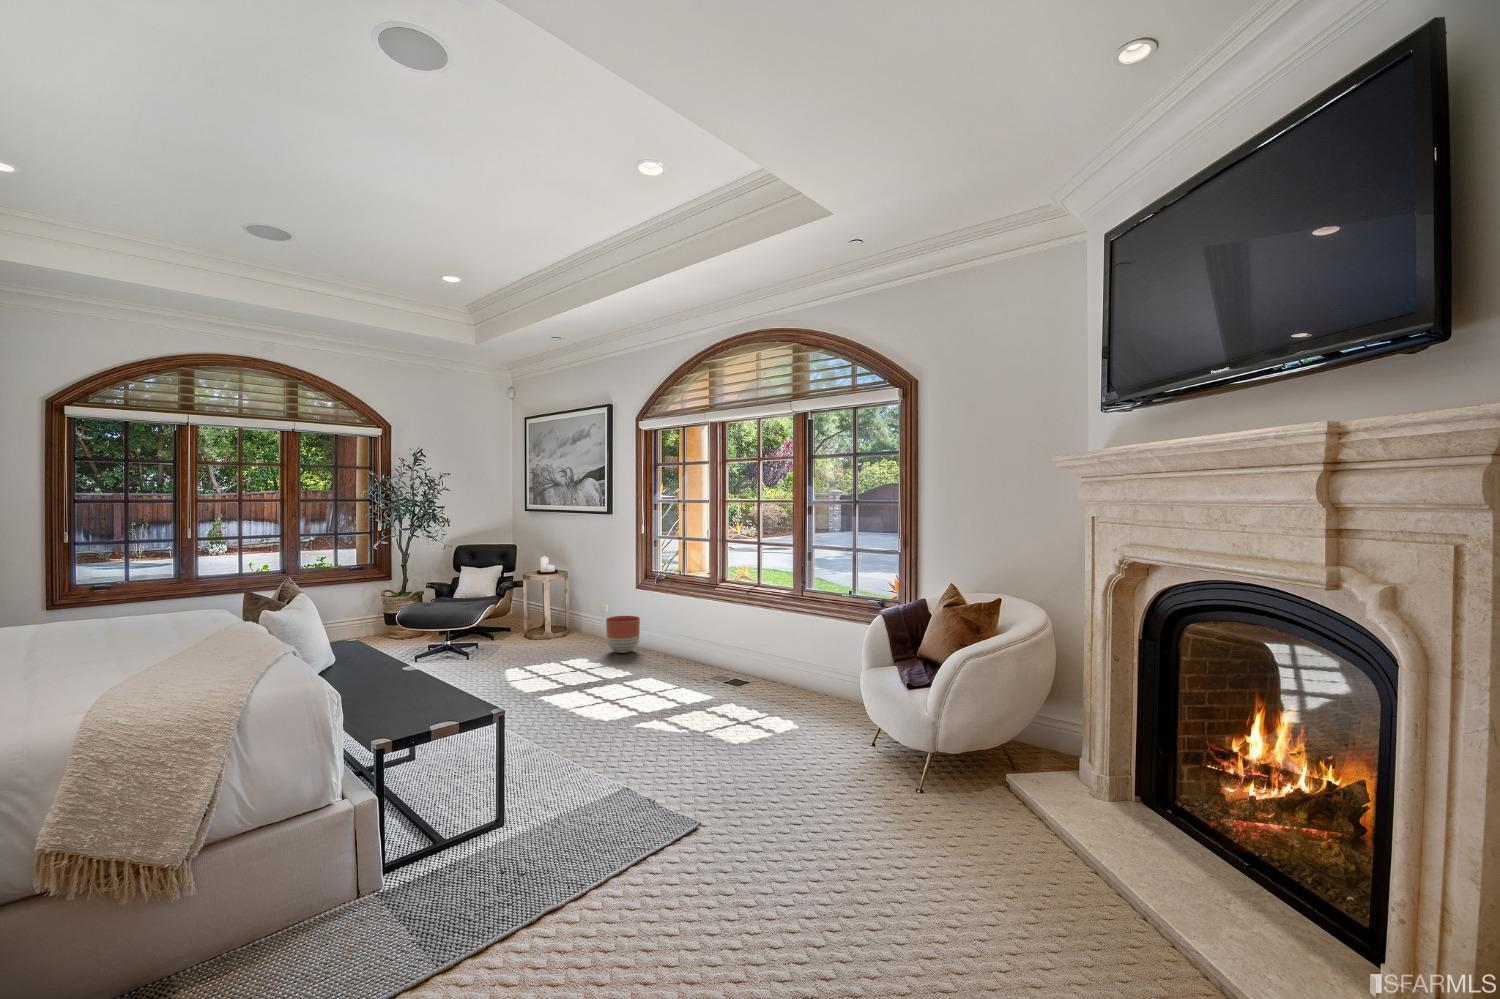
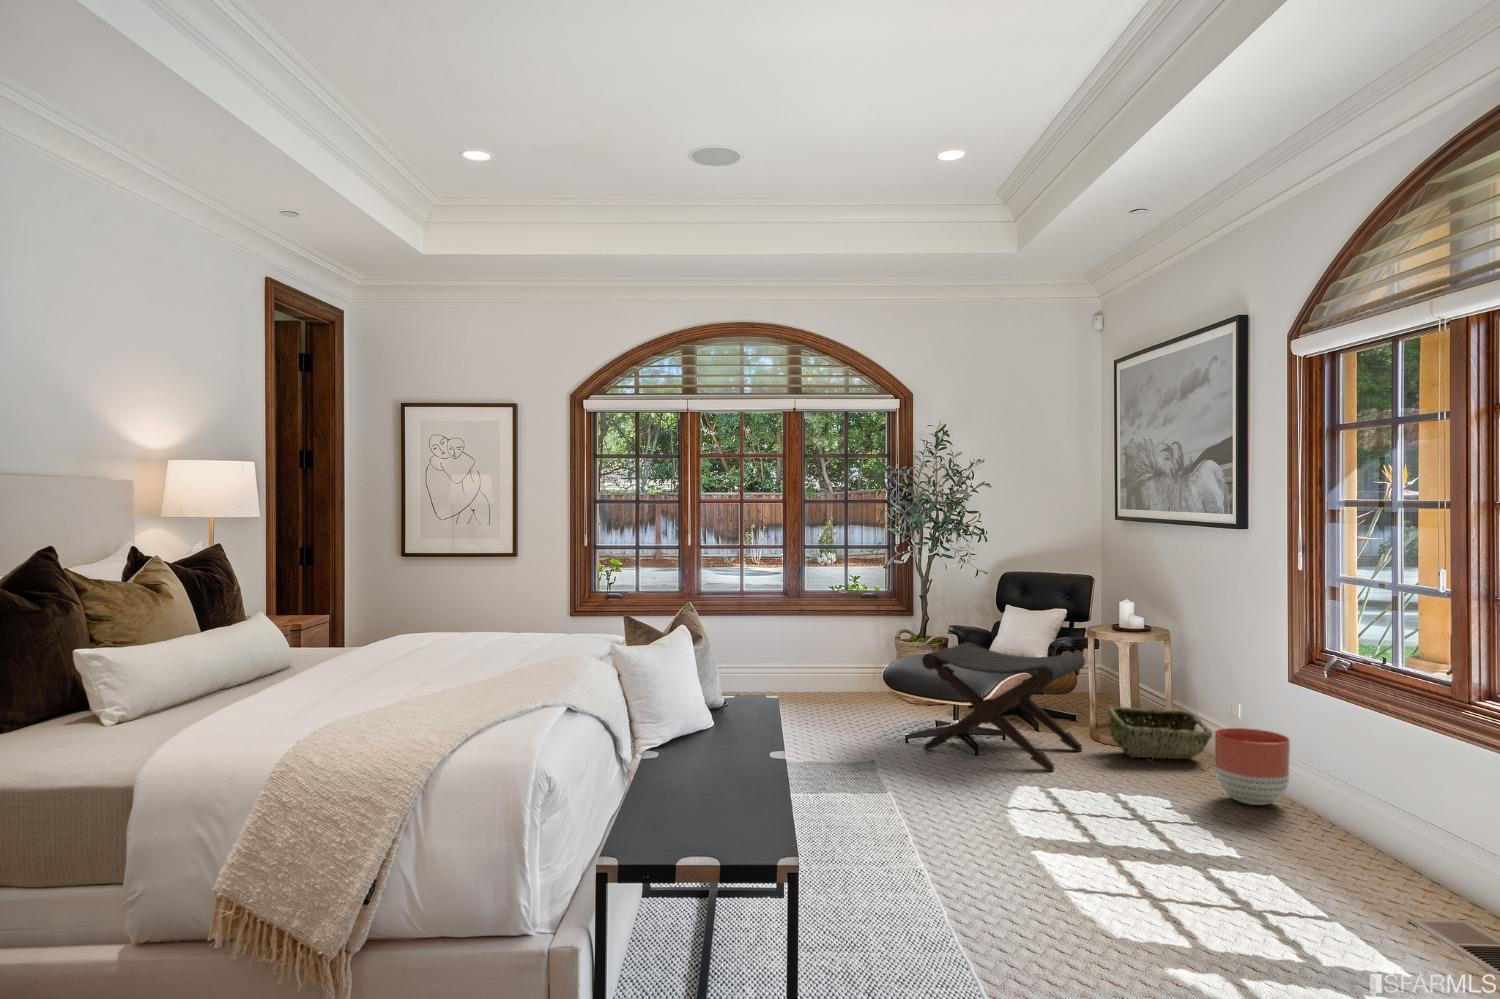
footstool: none [431,589,529,662] -> present [922,642,1085,771]
woven basket: none [540,614,595,643] -> present [1107,707,1212,759]

